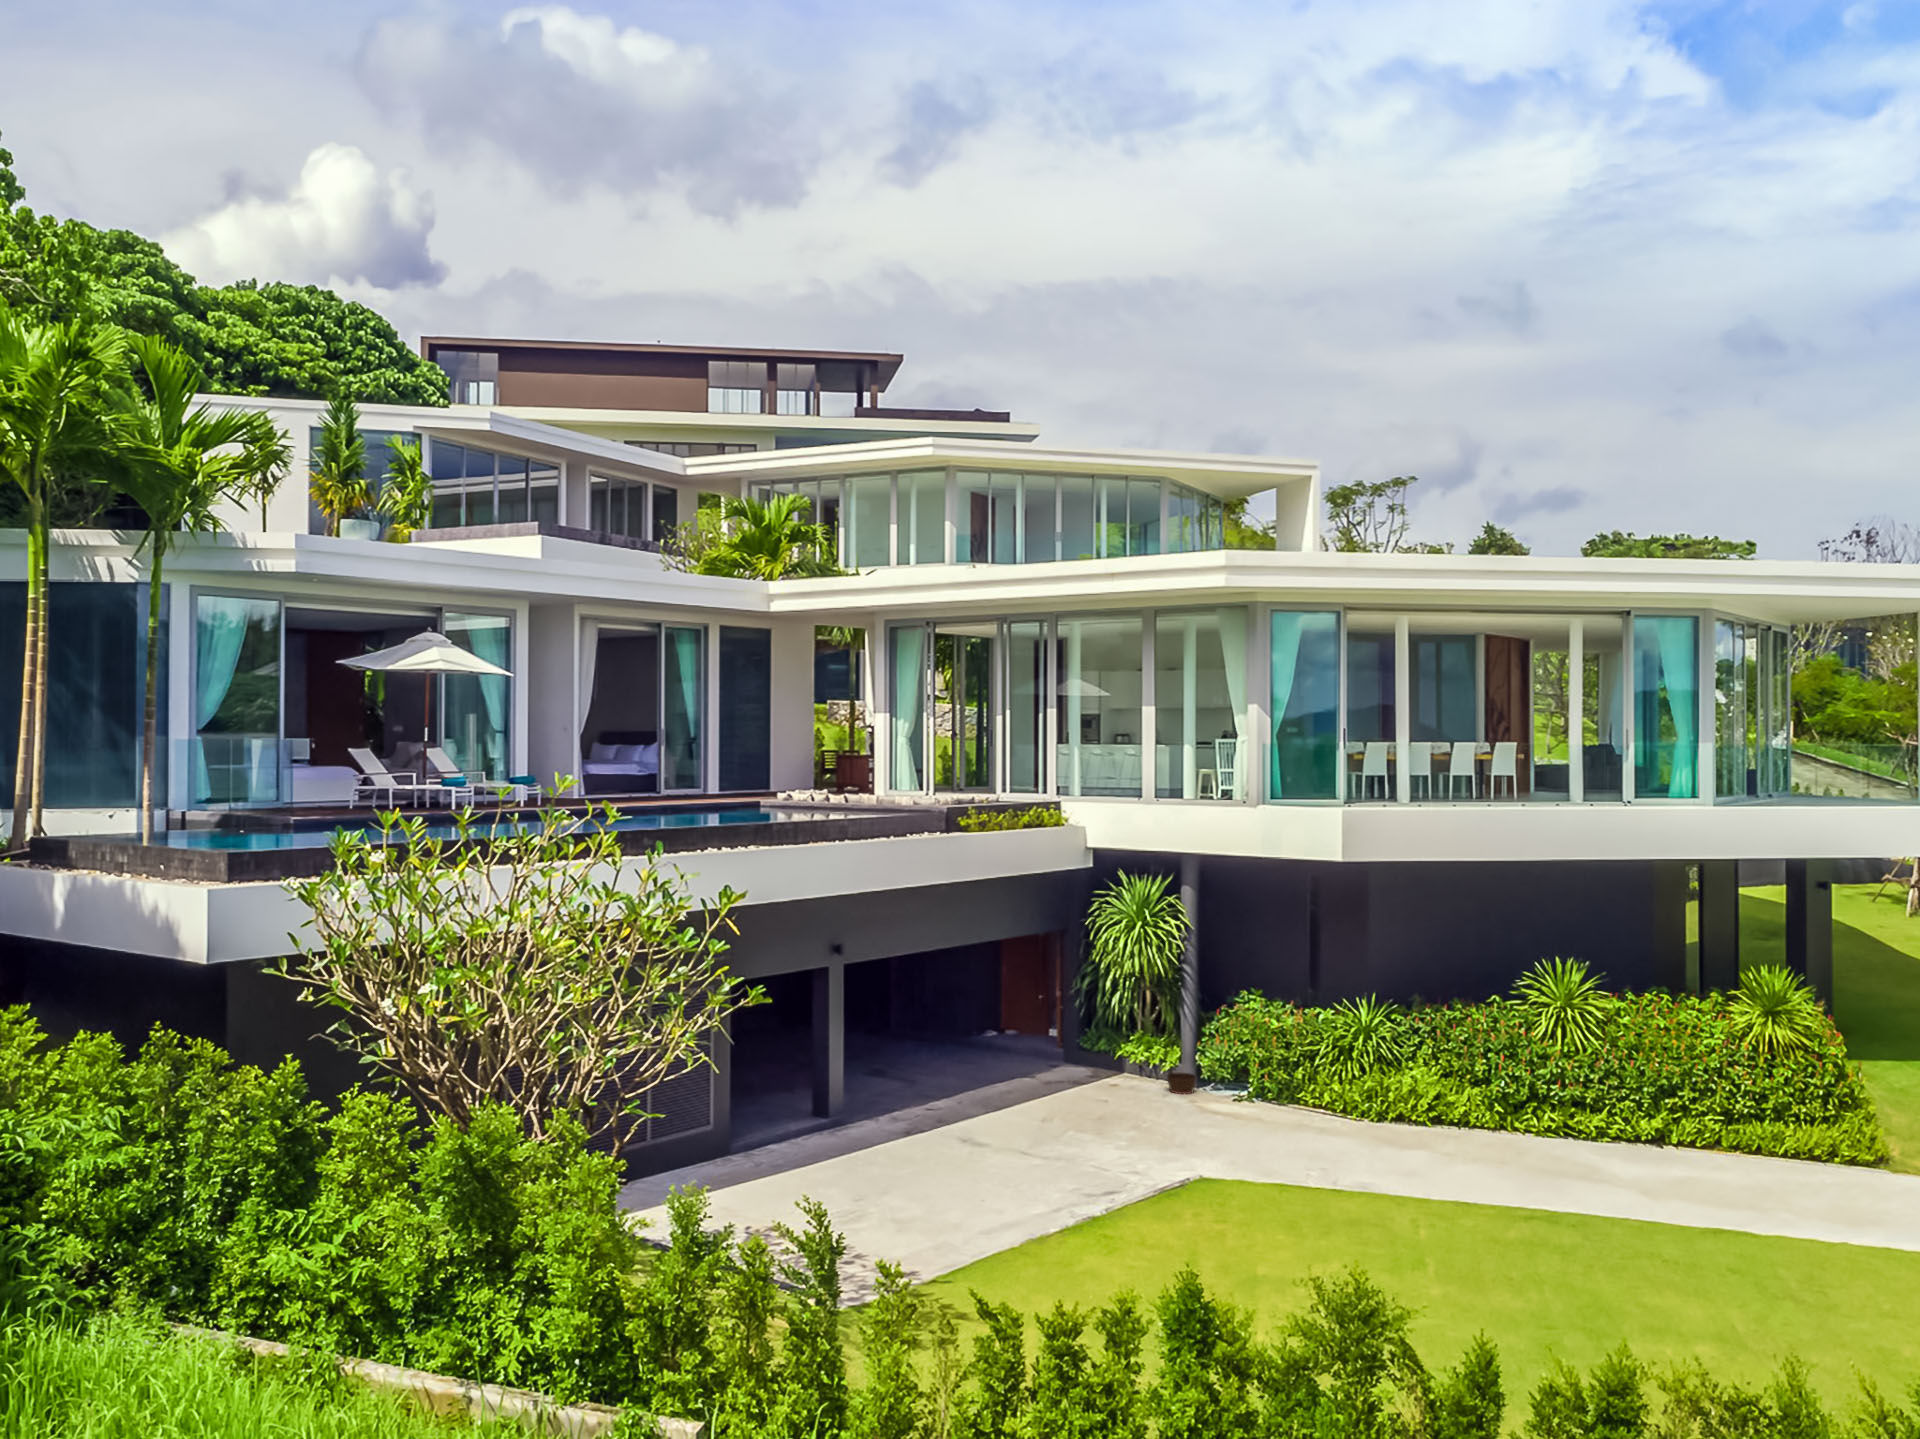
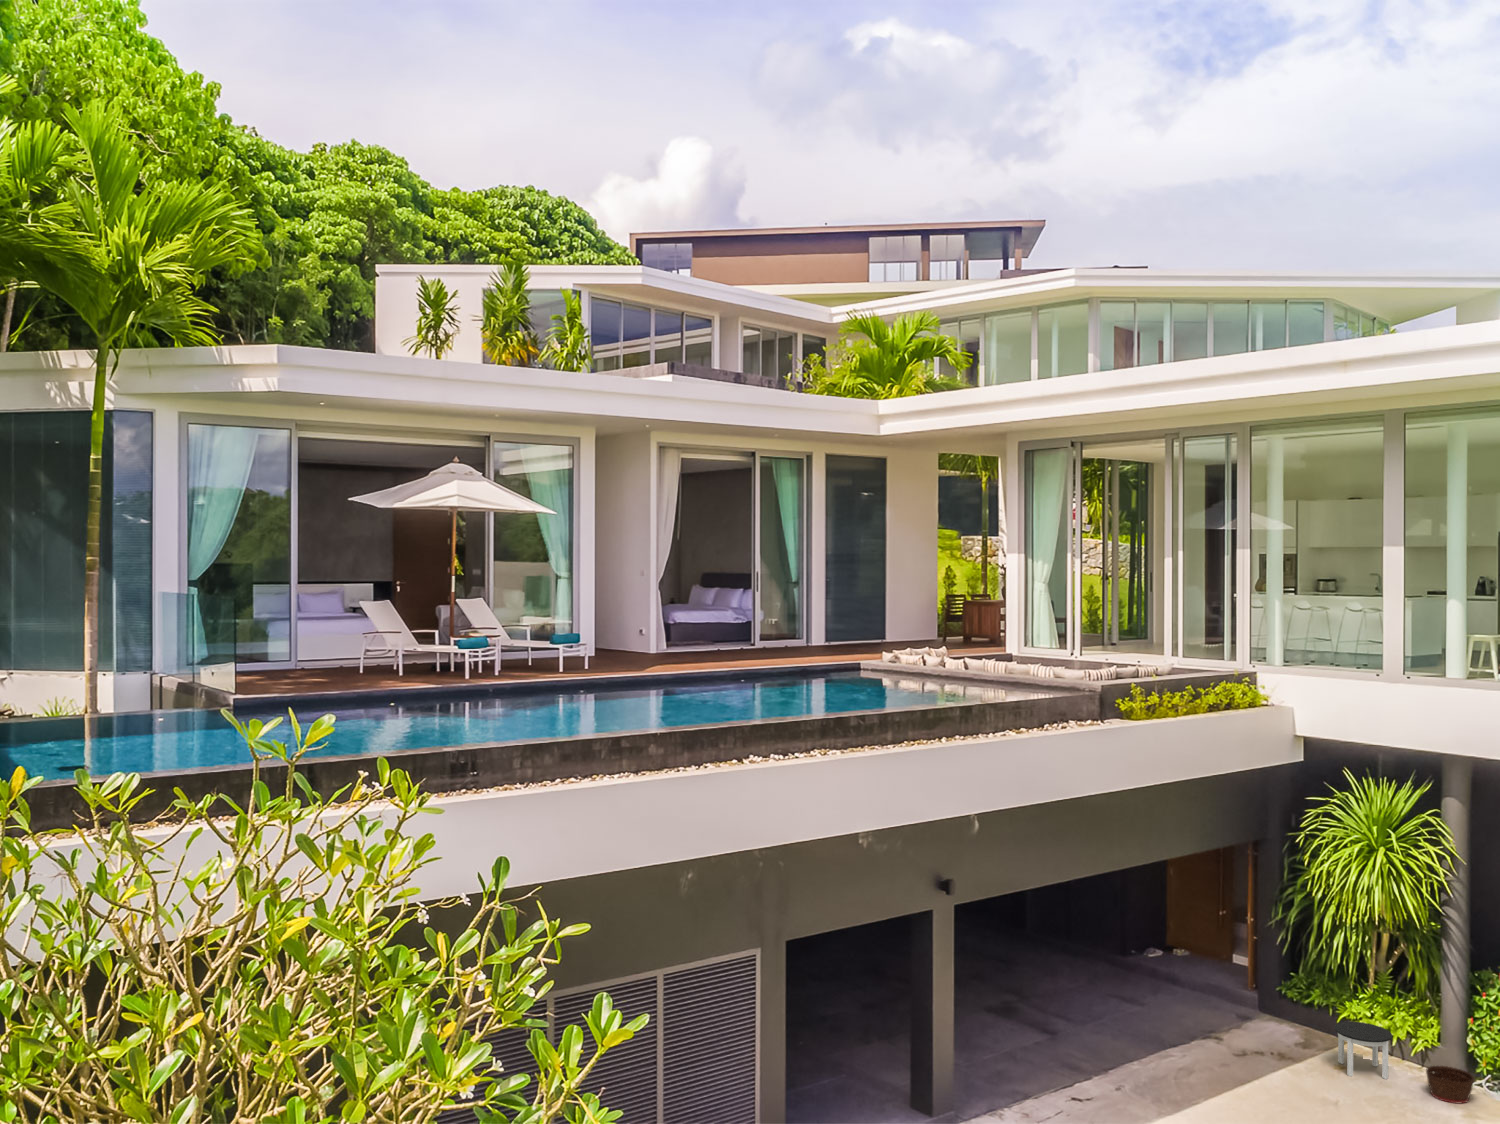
round table: none [1110,1051,1147,1087] -> present [1335,1022,1392,1079]

